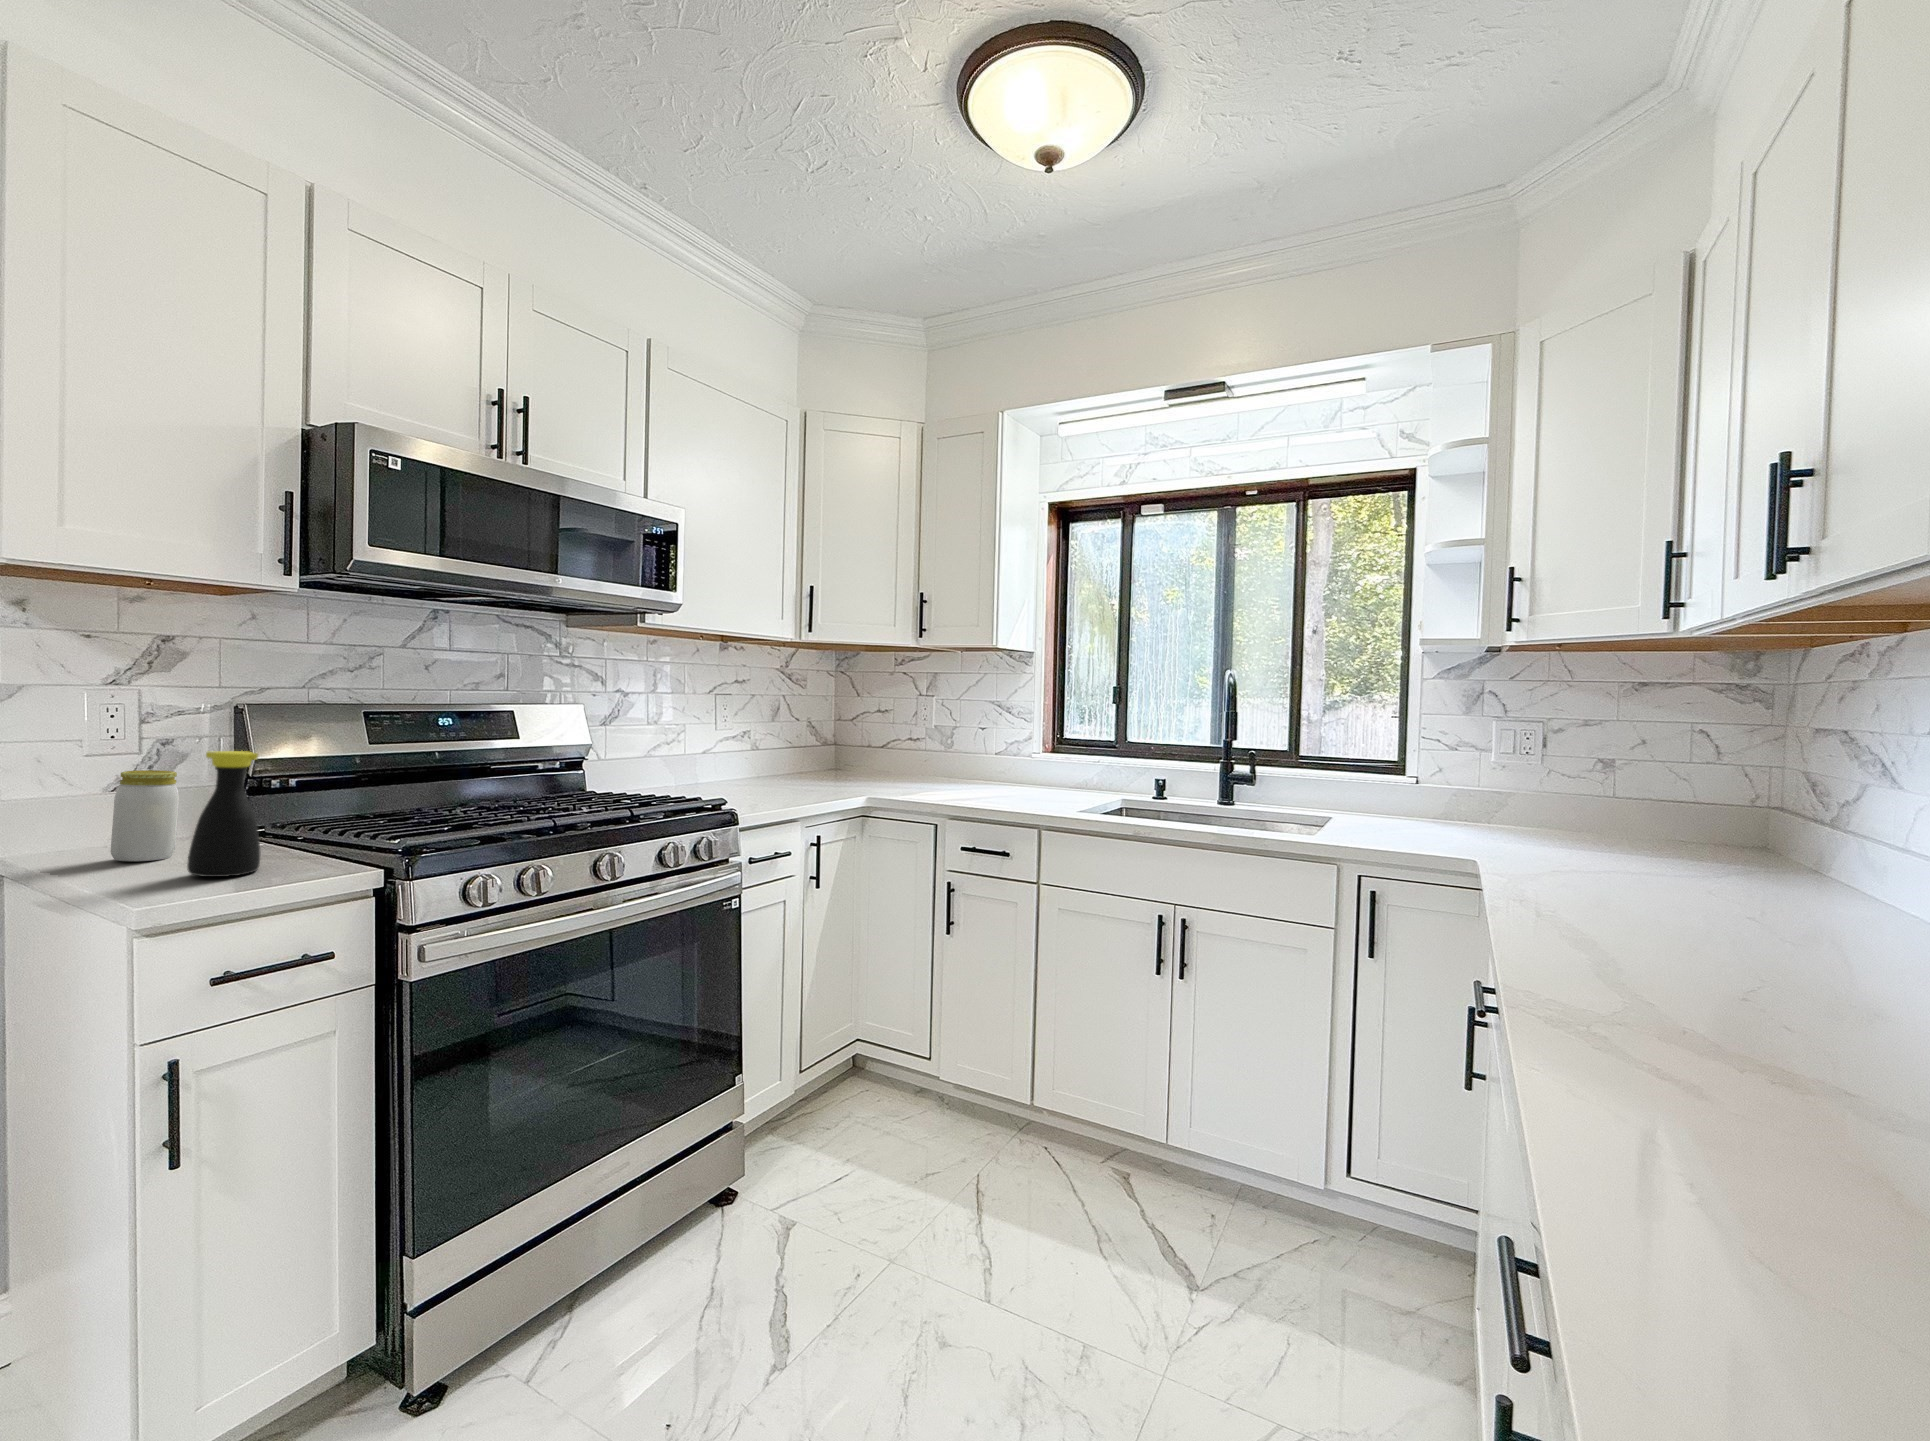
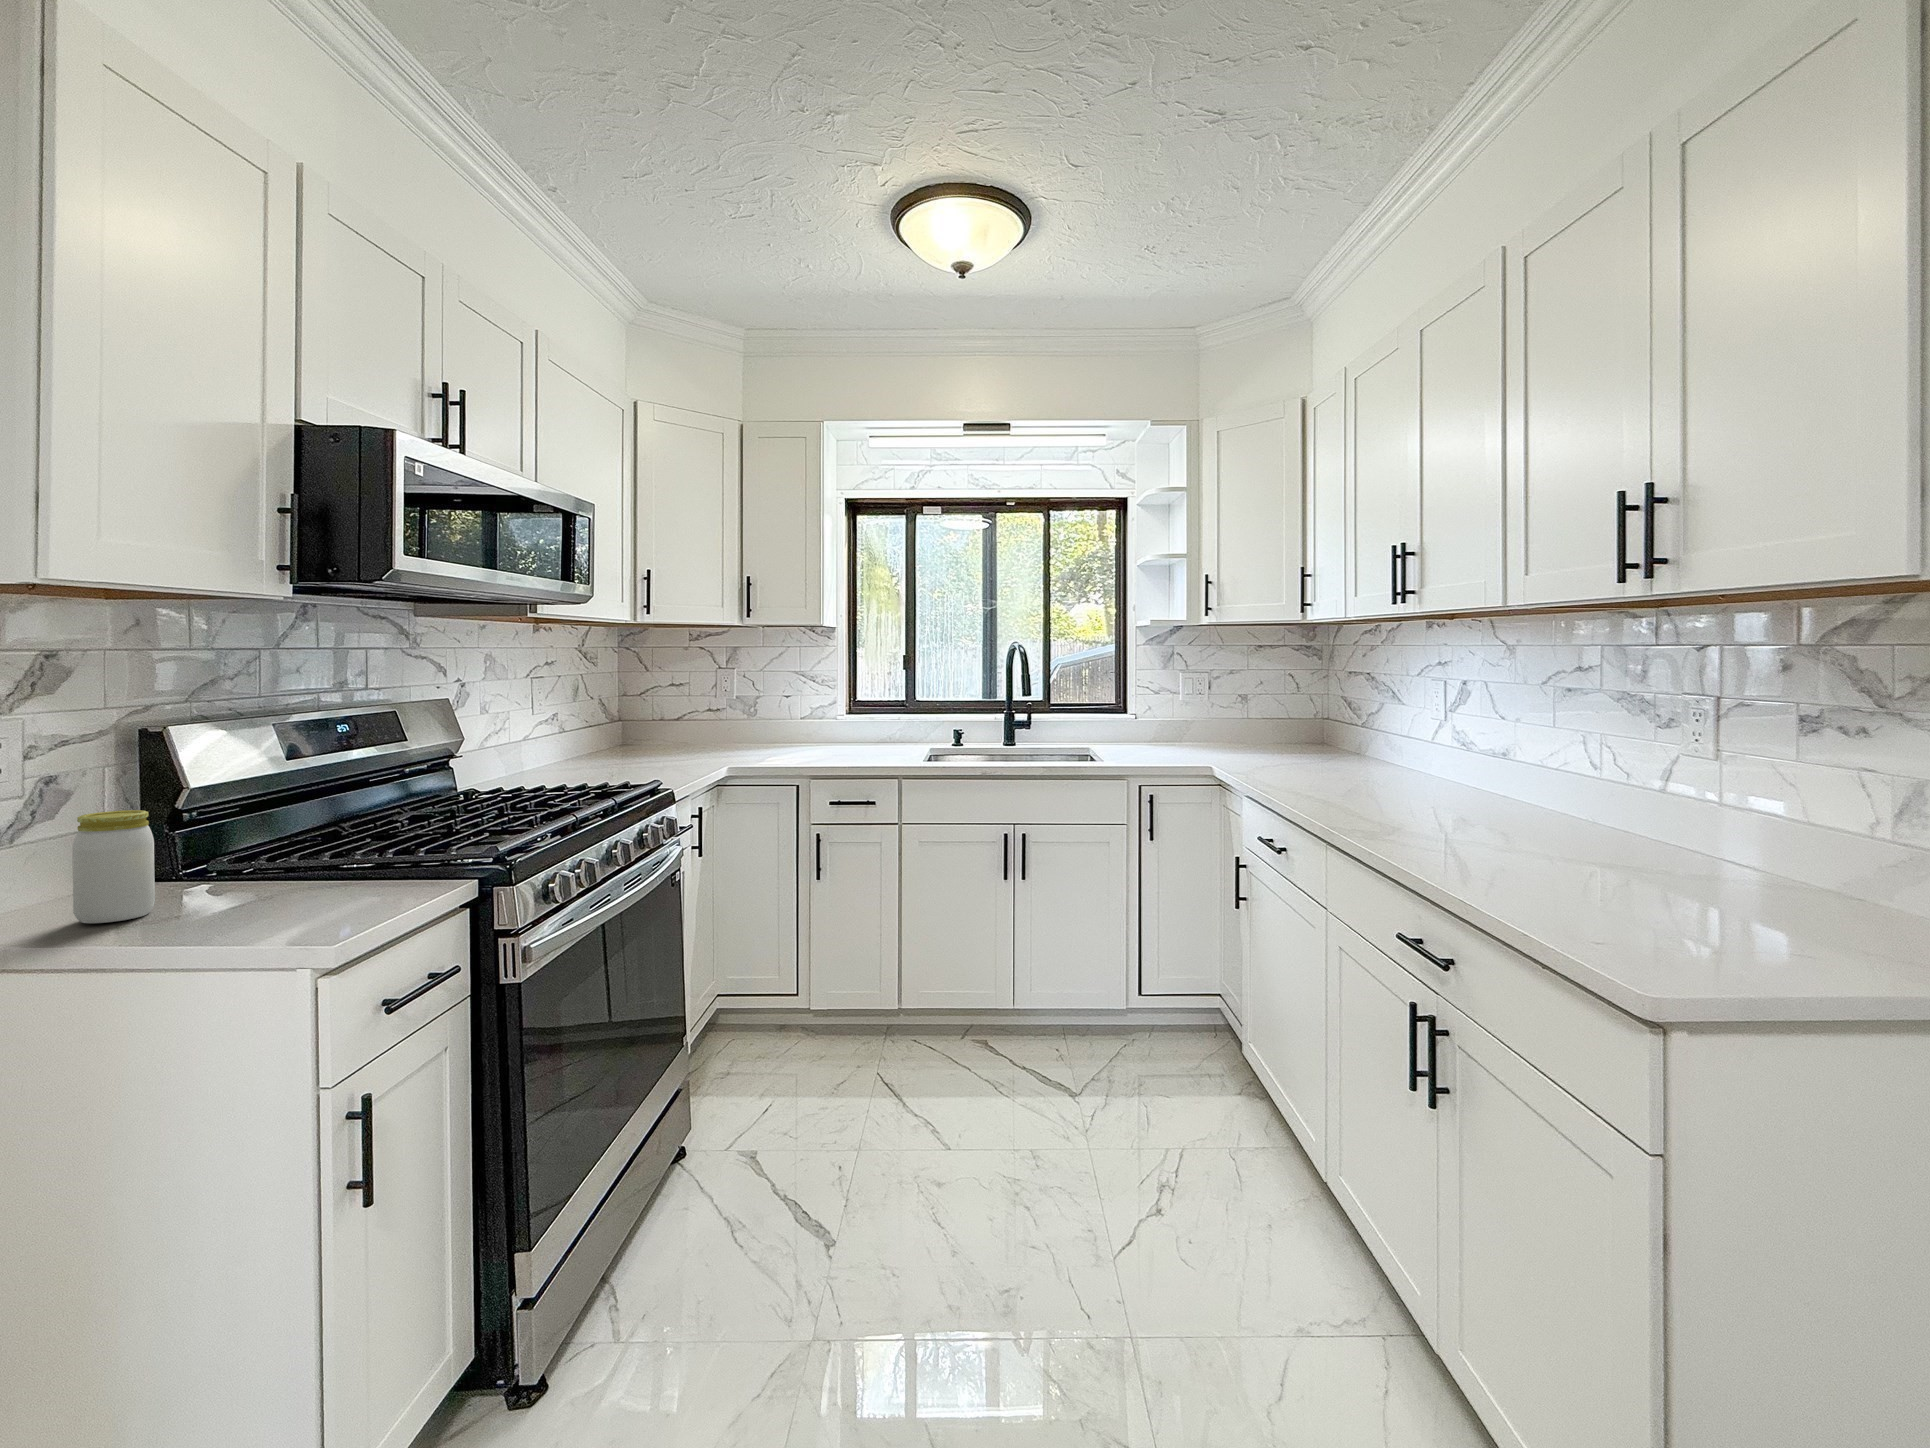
bottle: present [187,751,260,877] -> none [247,776,329,921]

